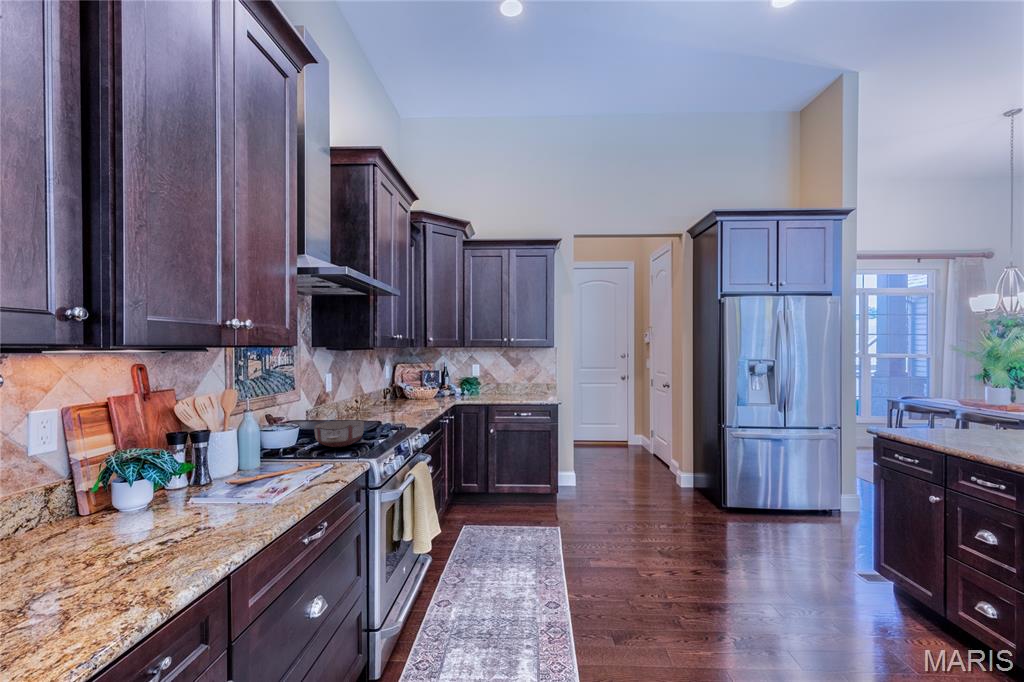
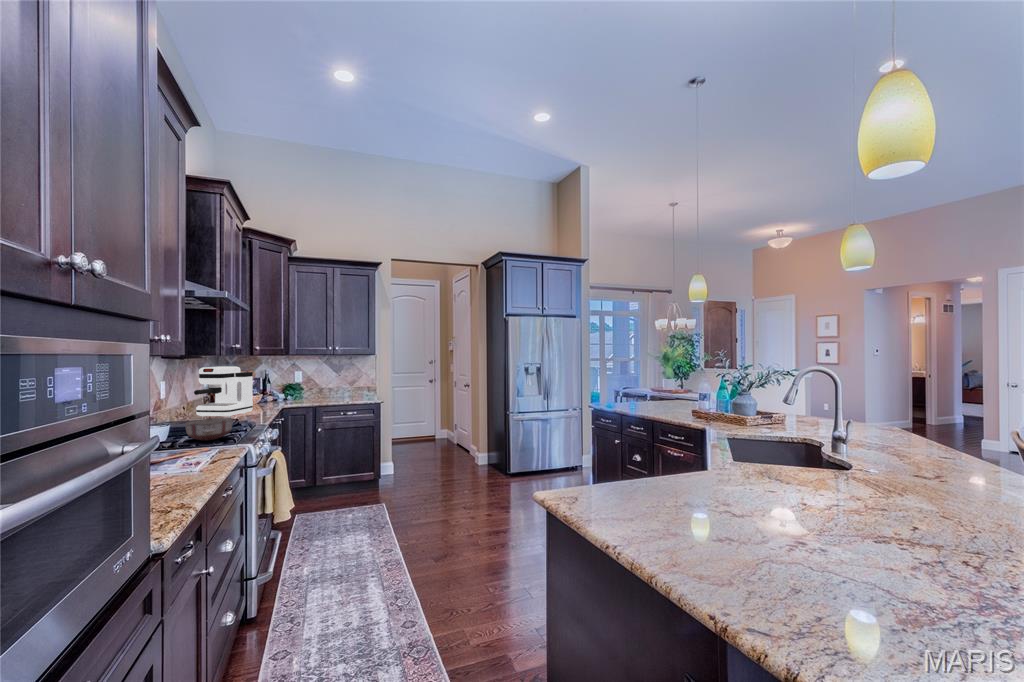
coffee maker: none [356,358,415,414] -> present [194,367,253,417]

